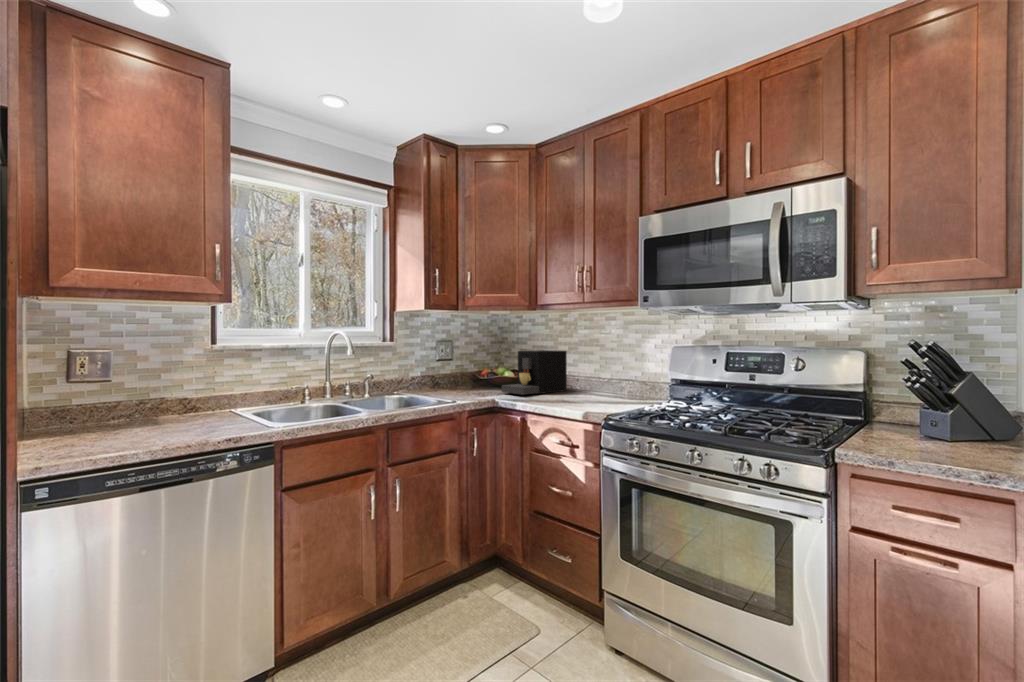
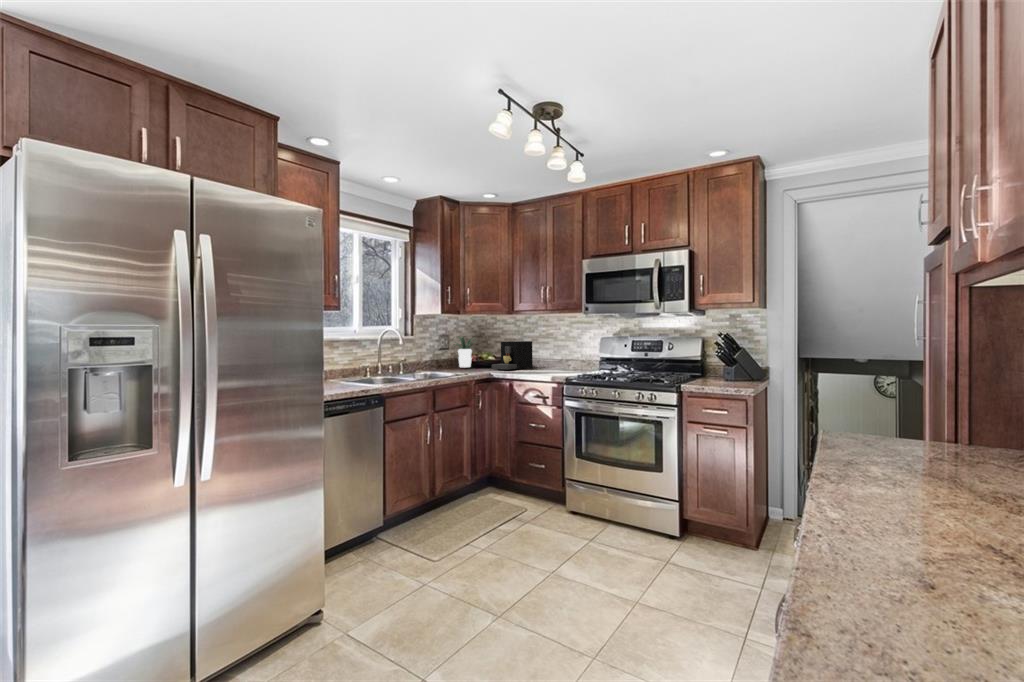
potted plant: none [445,342,498,387] -> present [457,337,473,367]

